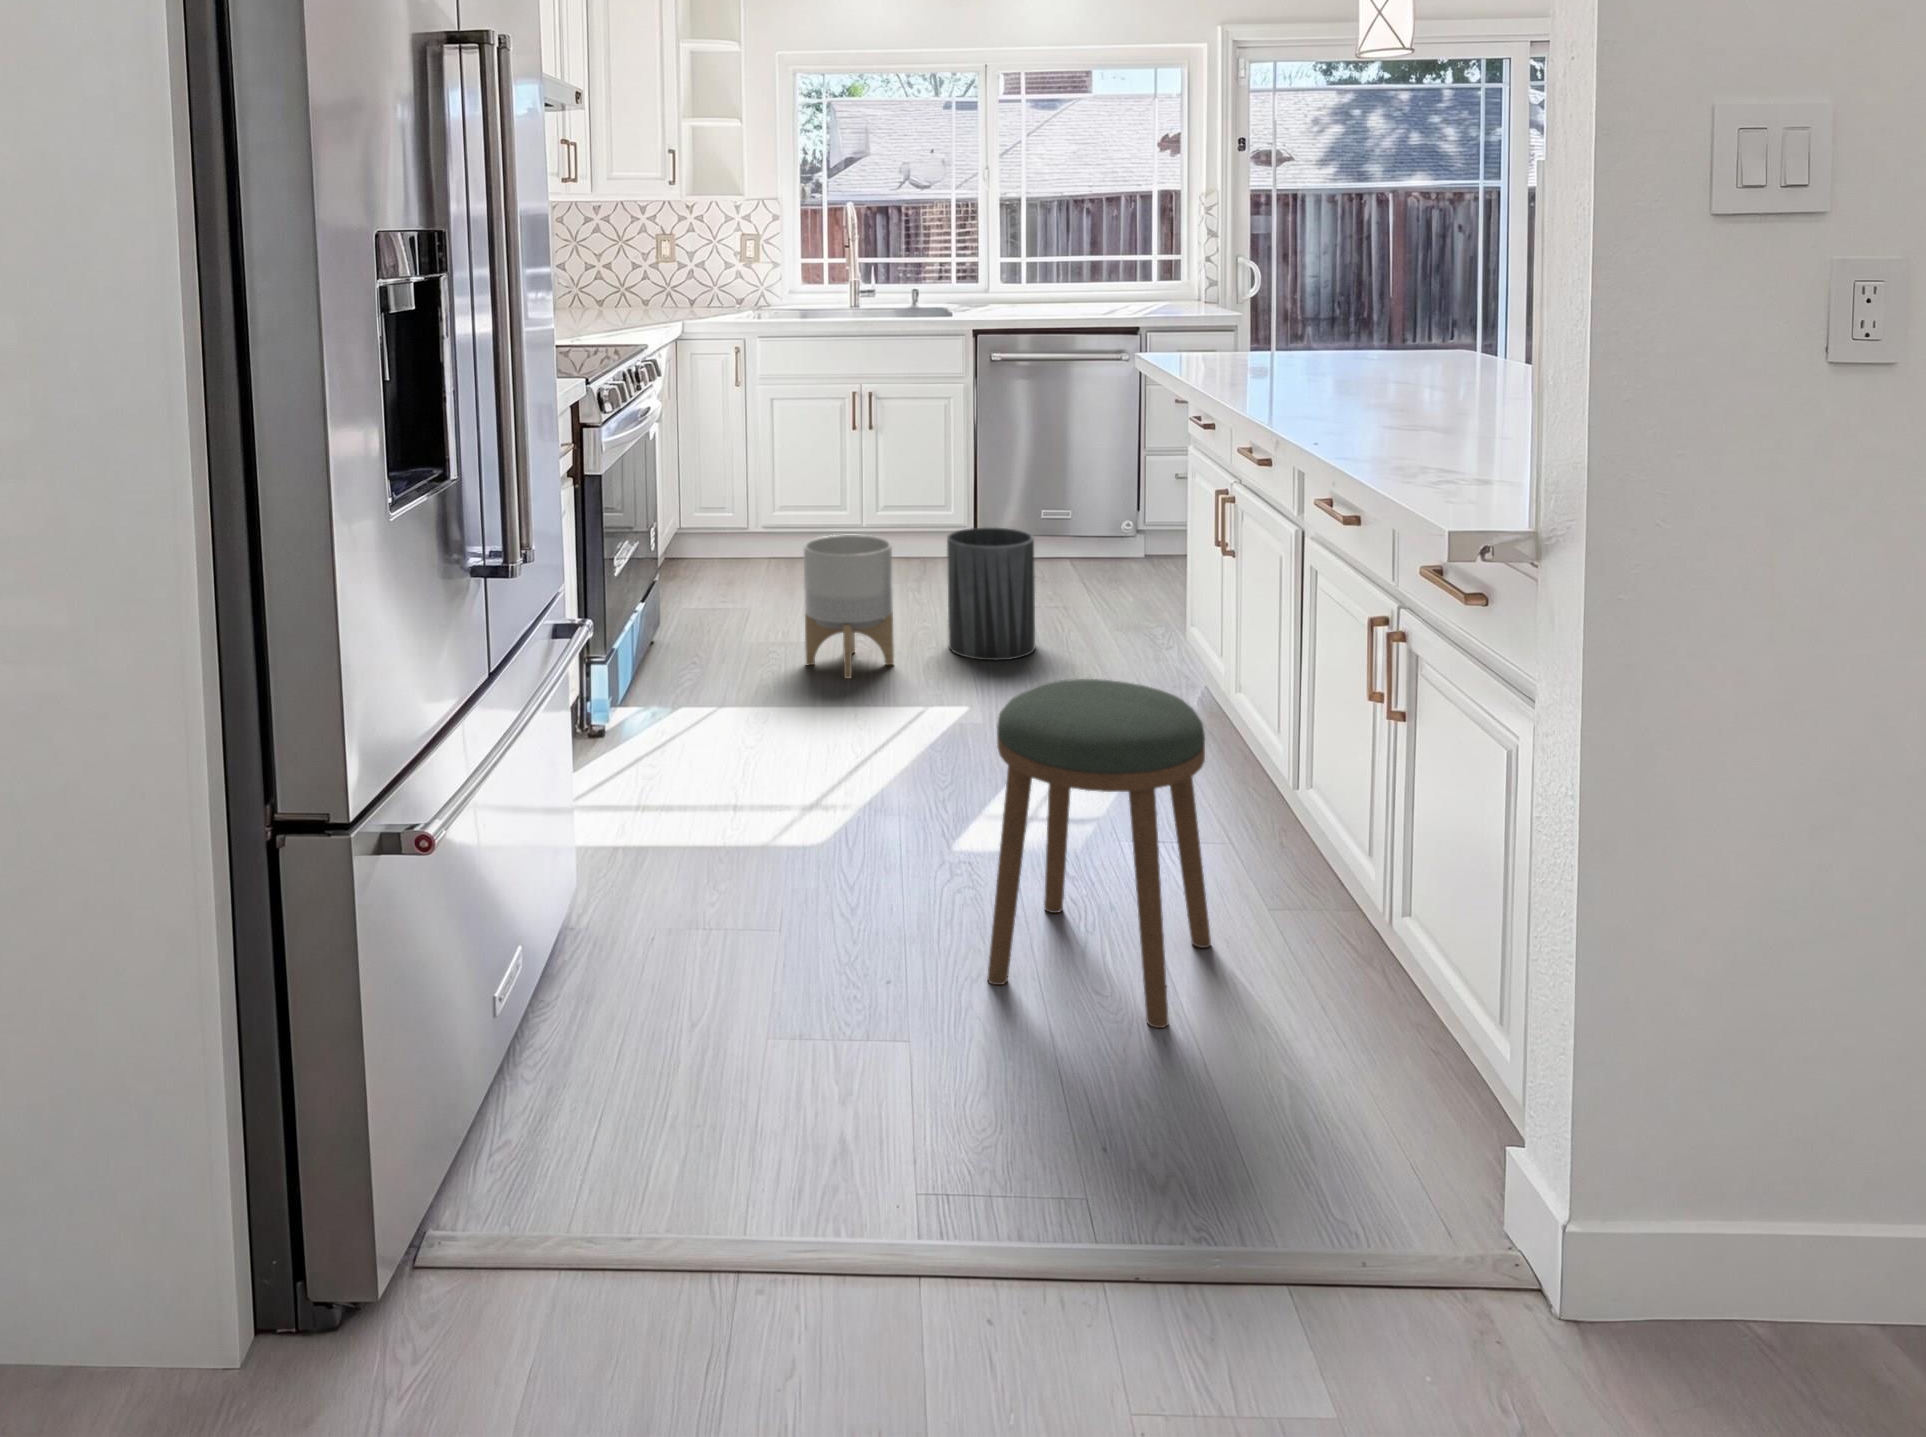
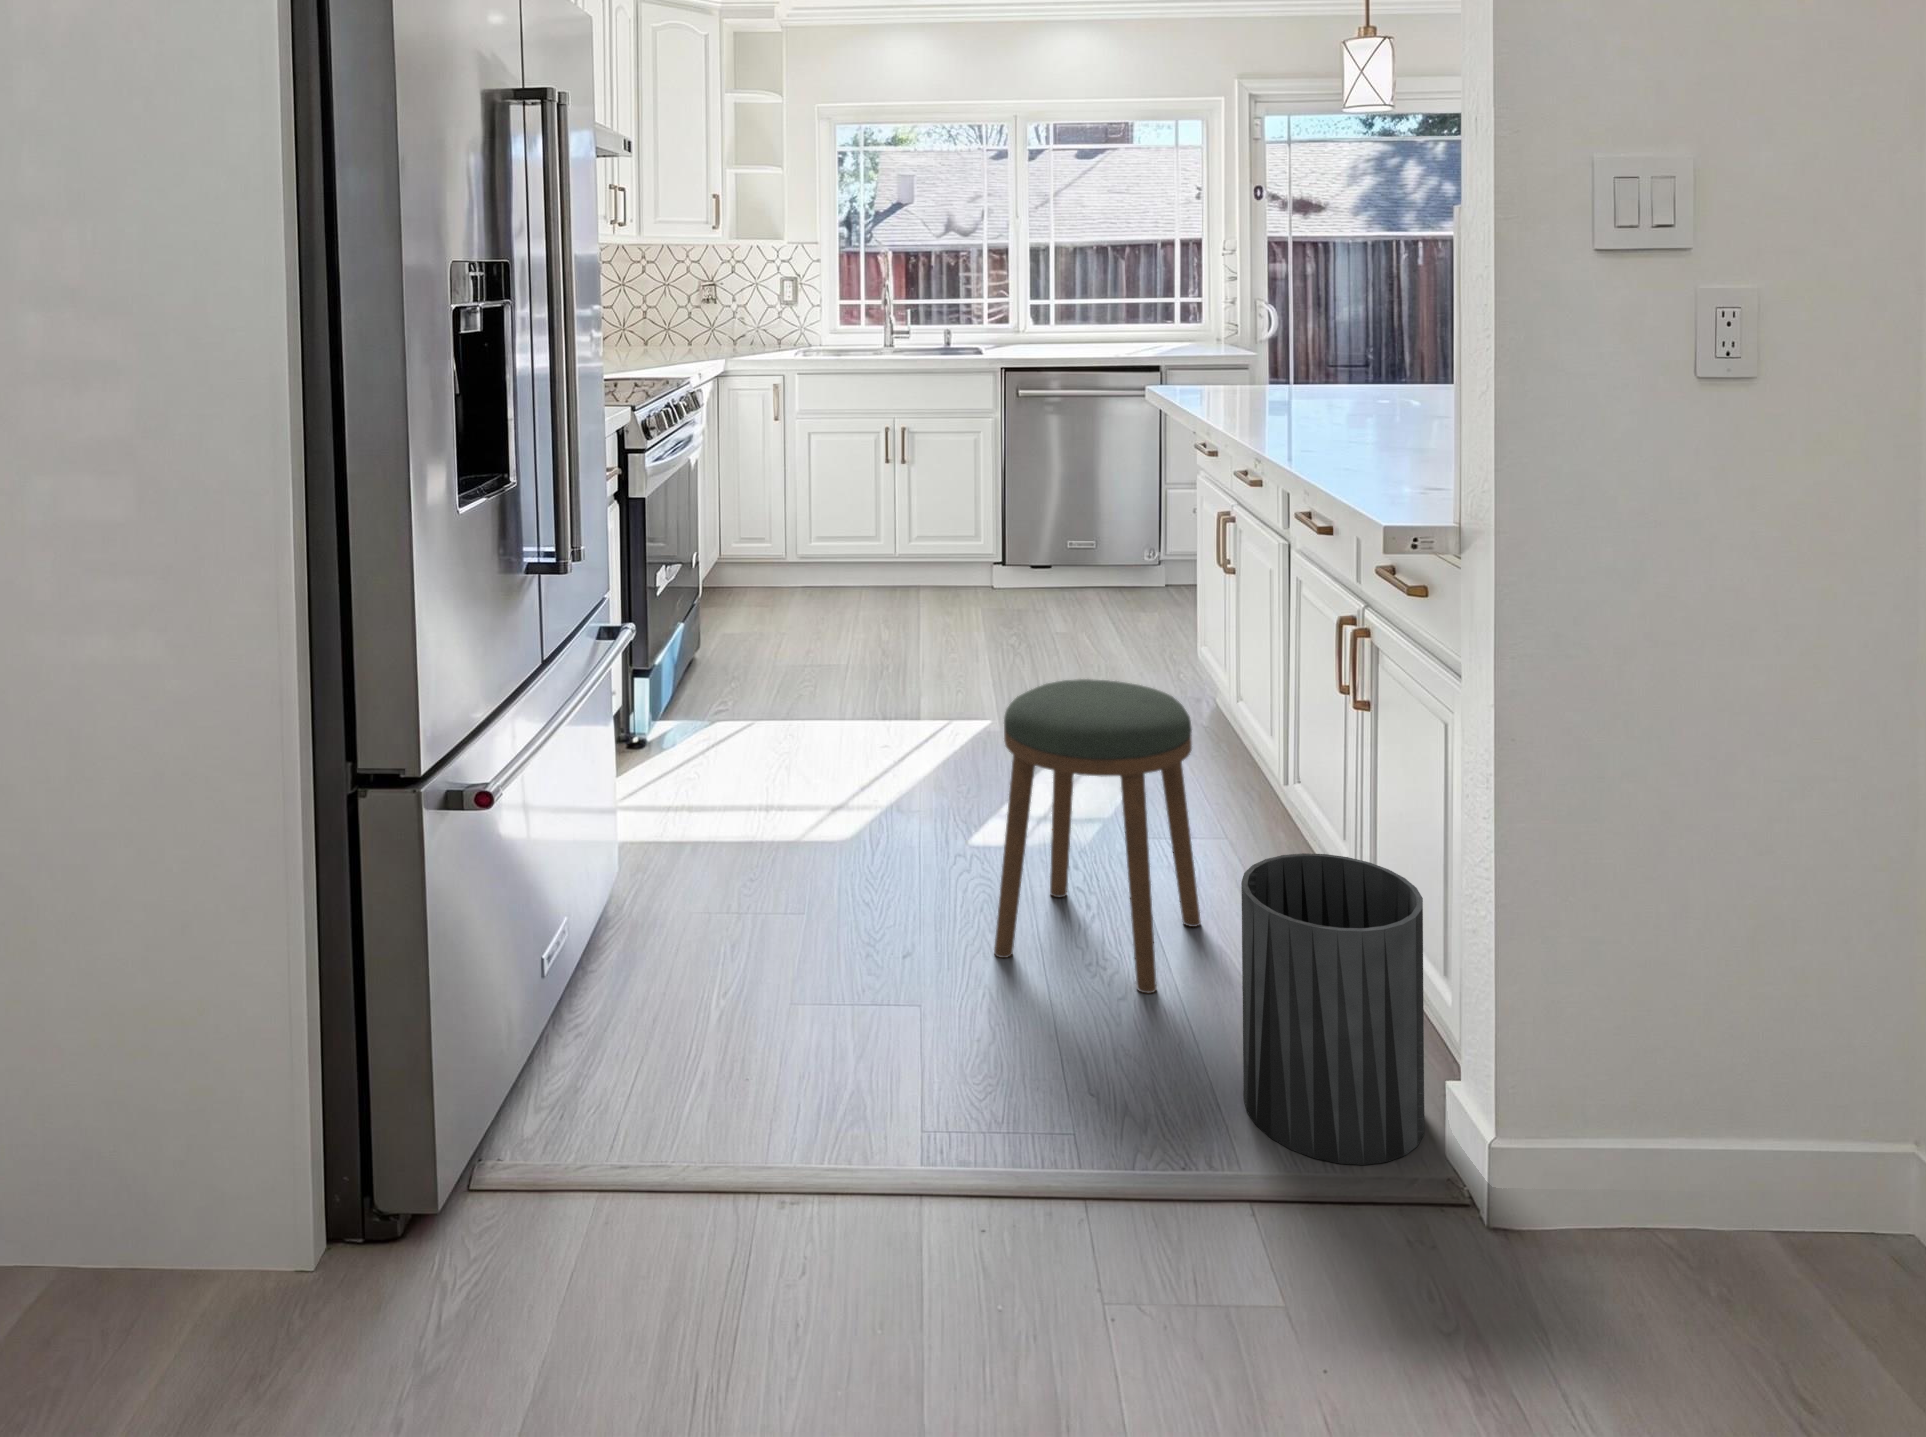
trash can: present [947,527,1035,660] -> present [1241,853,1424,1165]
planter: present [804,534,894,679] -> none [837,559,922,695]

